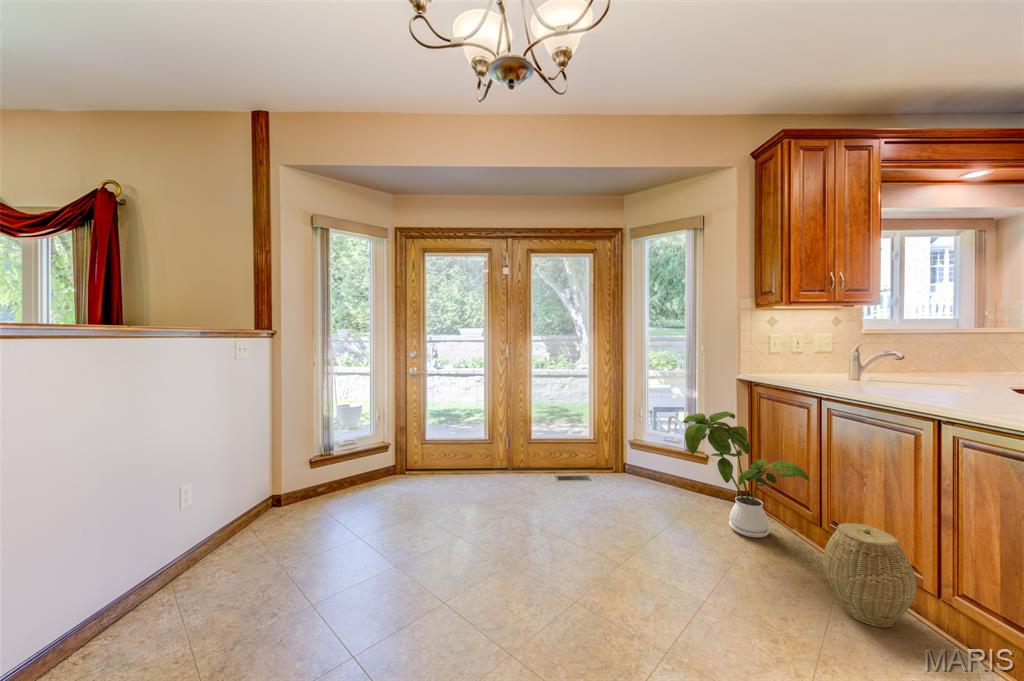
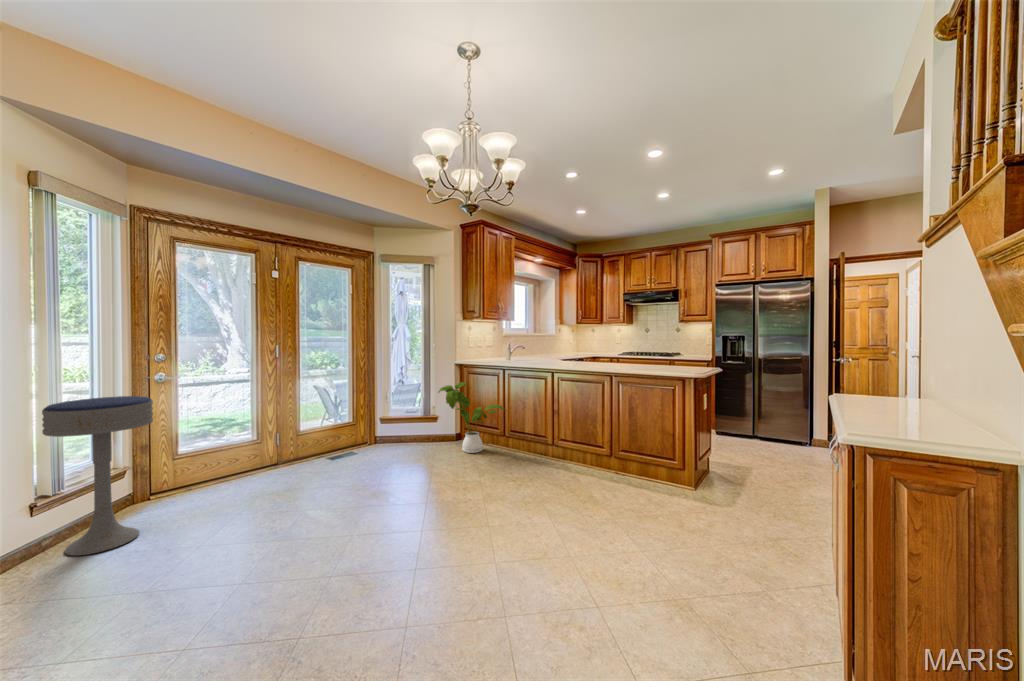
bar stool: none [303,386,372,512] -> present [42,396,153,556]
woven basket: present [823,523,916,627] -> none [518,424,549,465]

